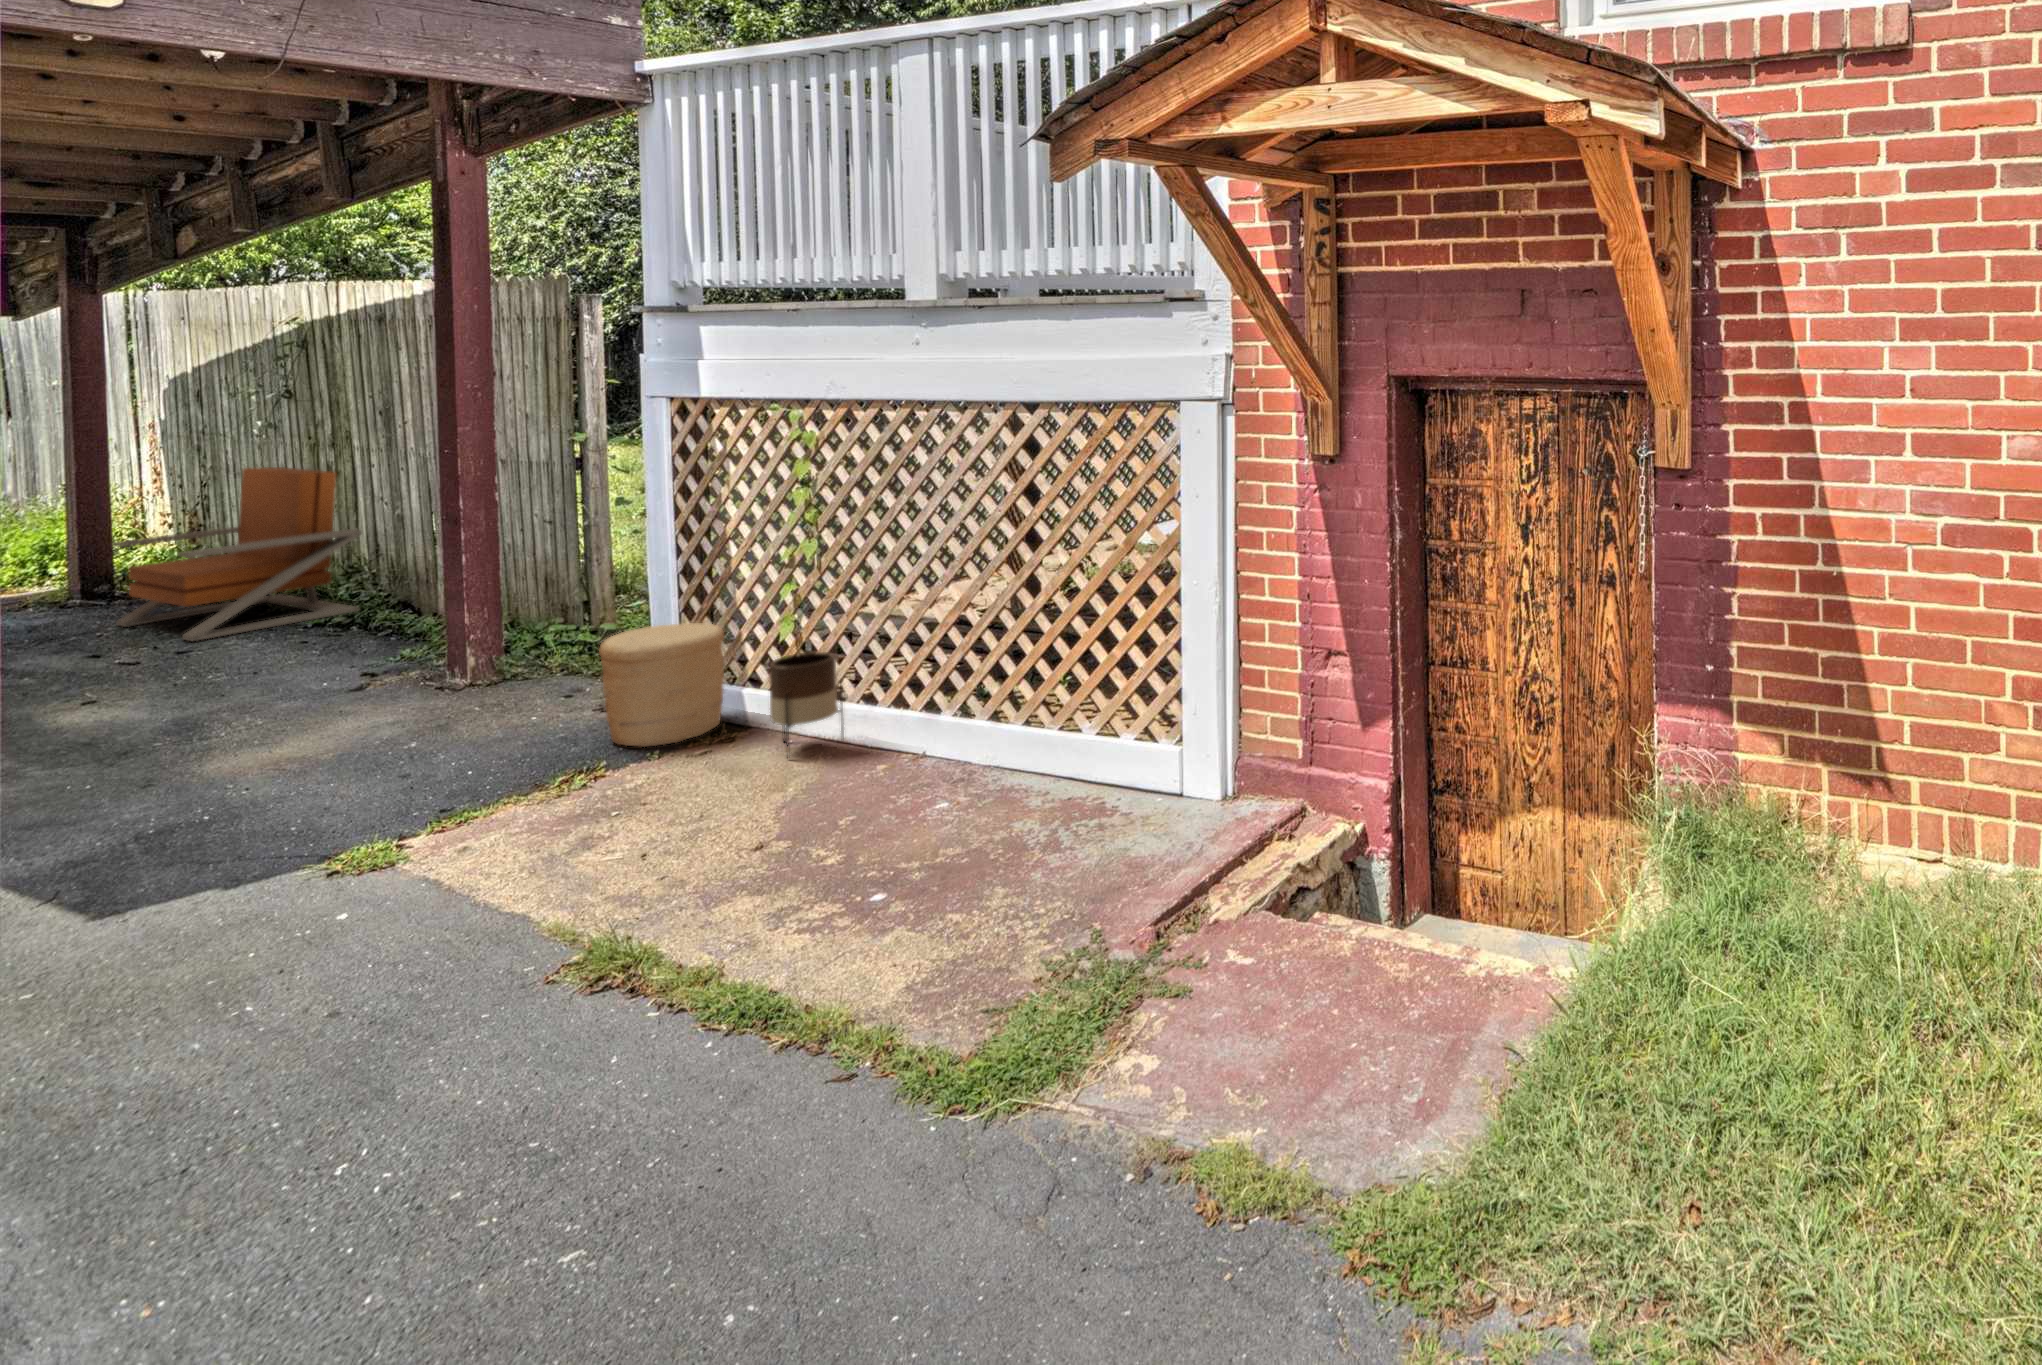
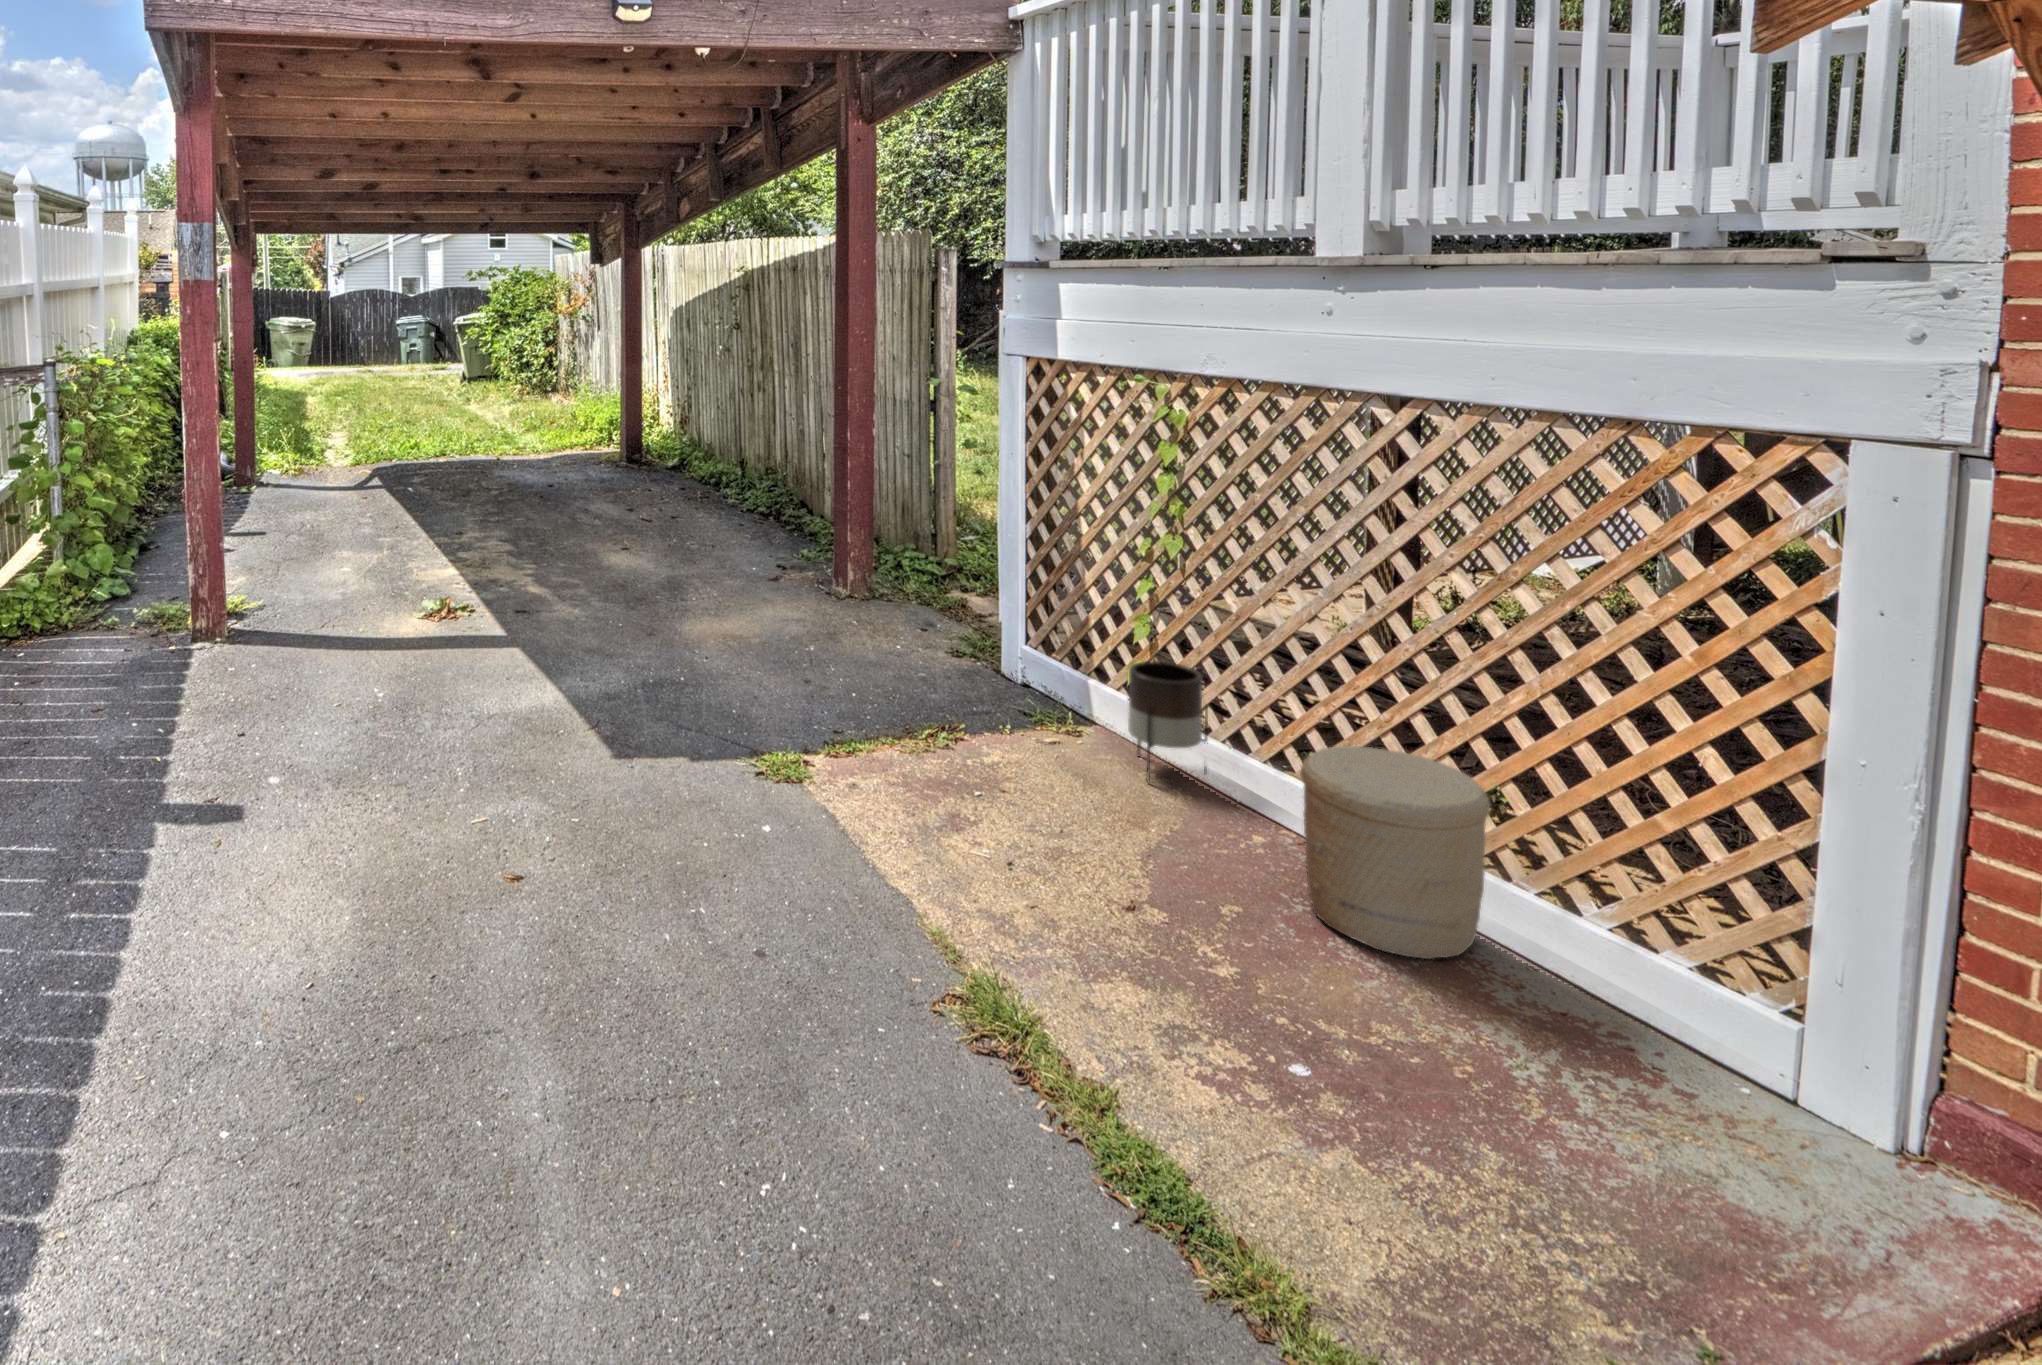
lounge chair: present [113,467,362,641] -> none [636,383,775,515]
woven basket: present [599,623,724,747] -> present [1300,746,1490,959]

